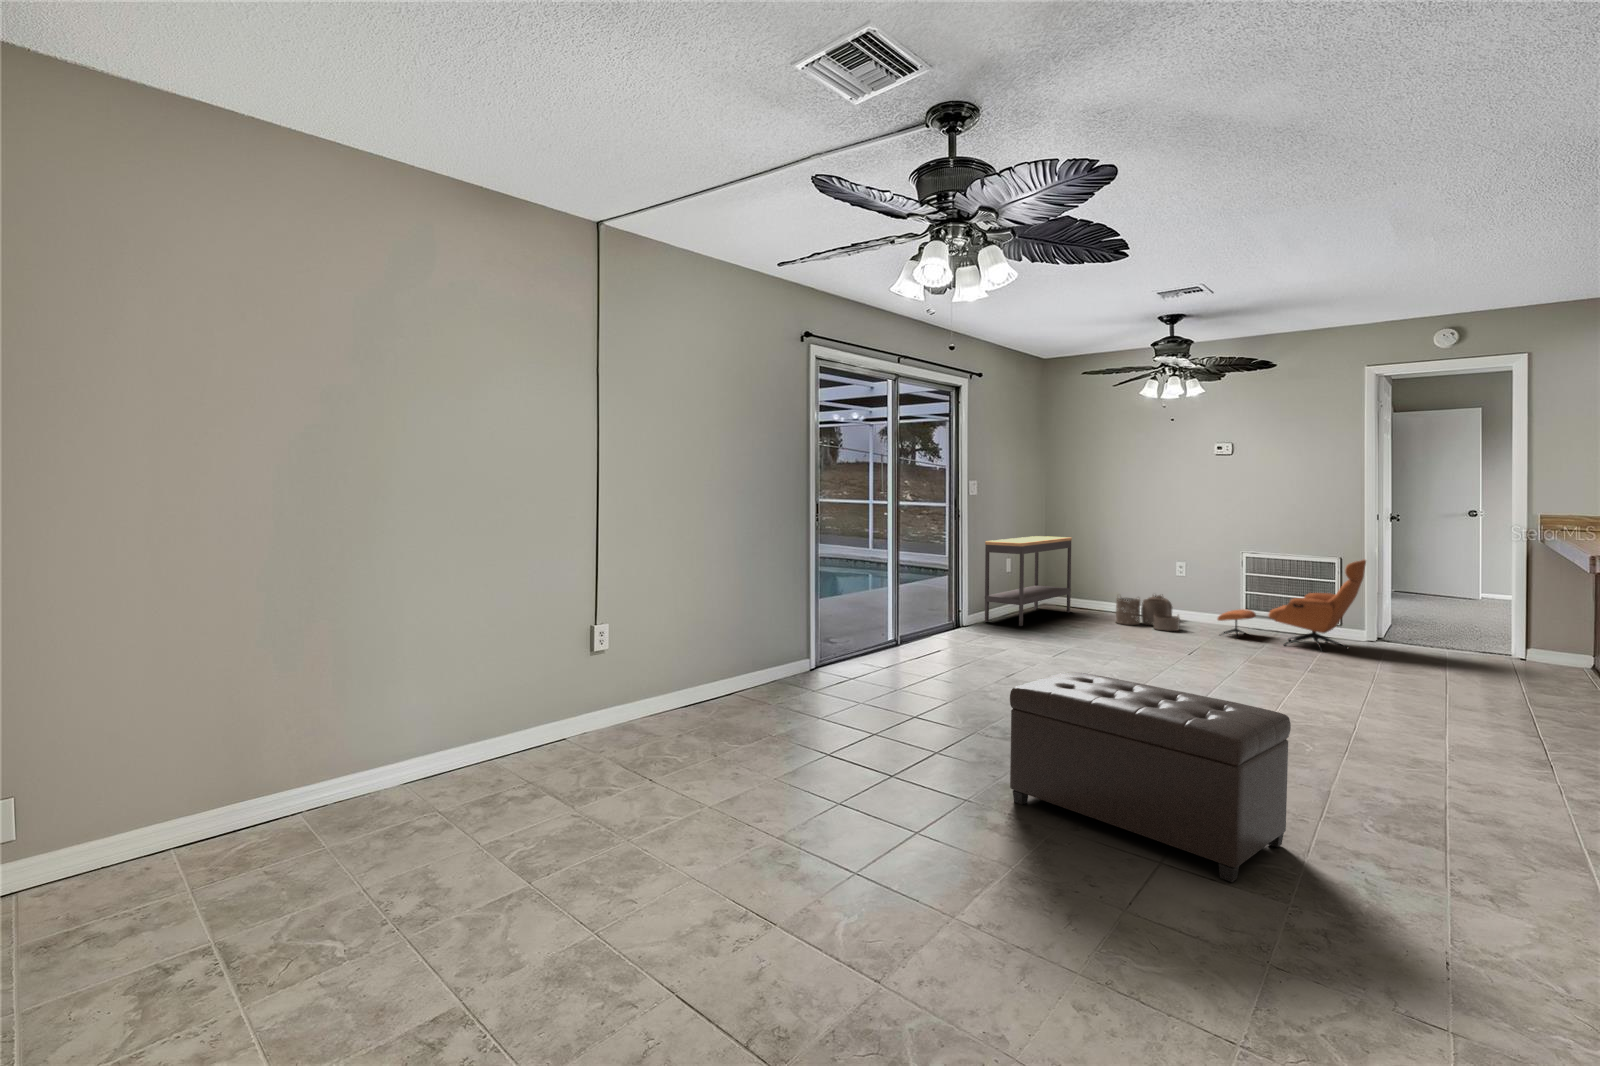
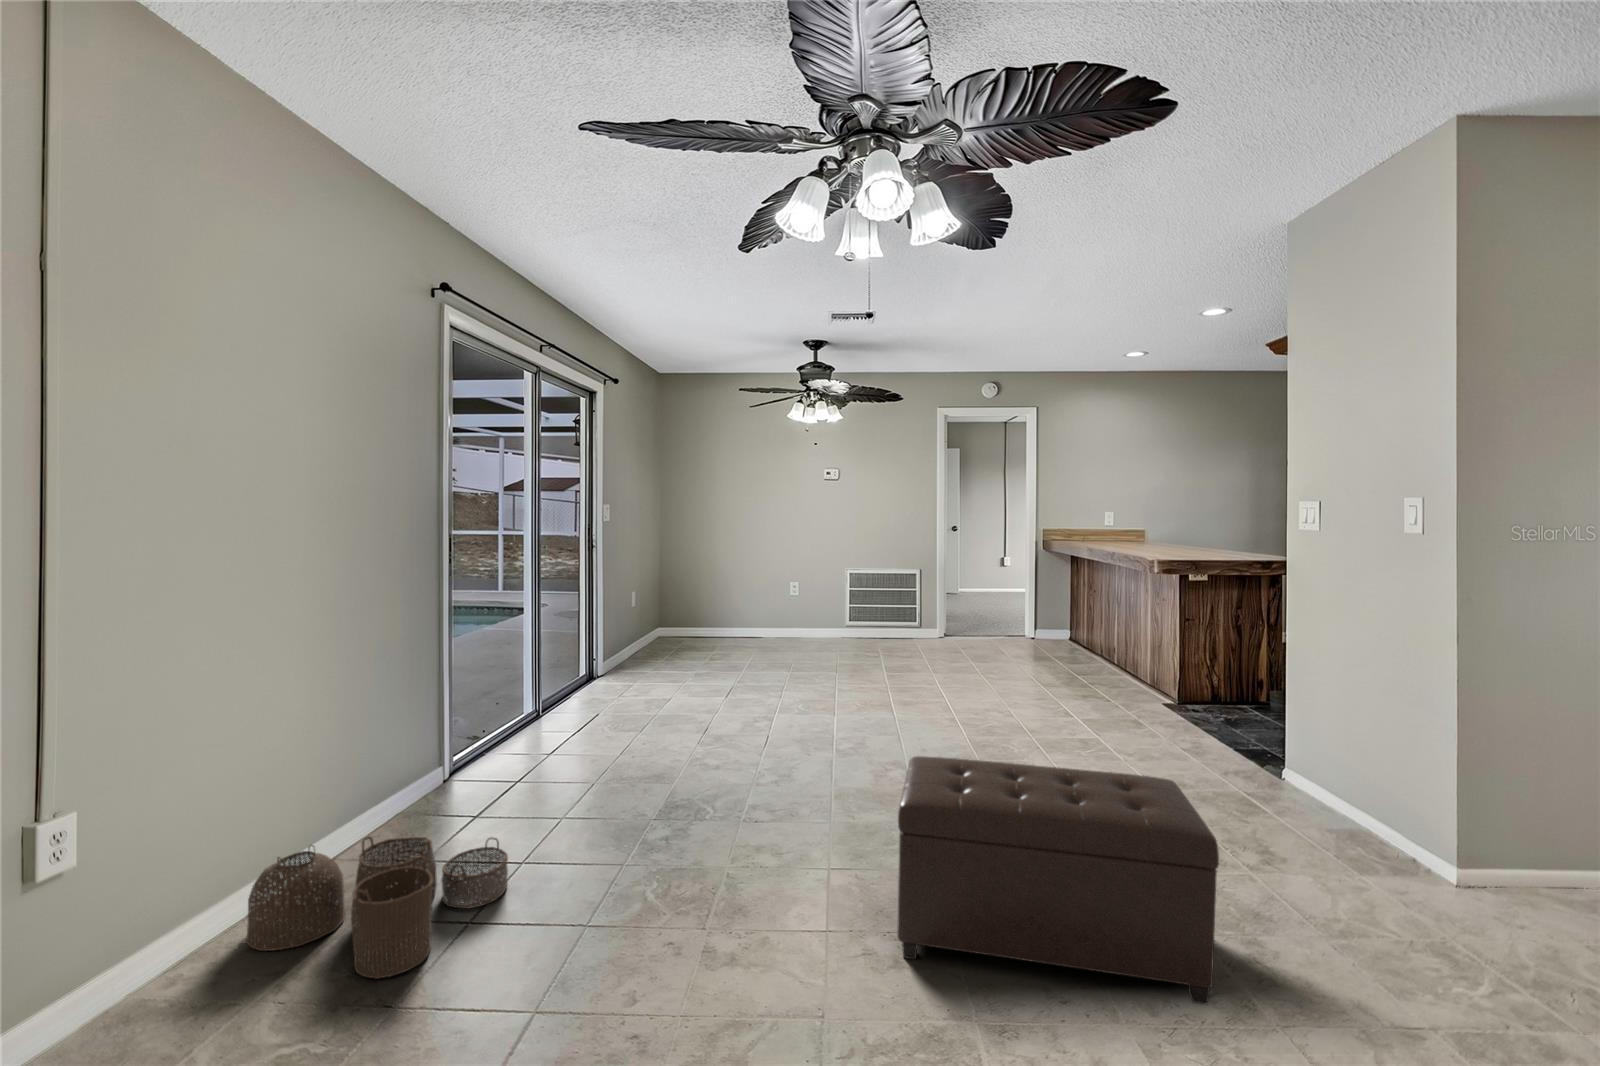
console table: present [985,536,1072,626] -> none [617,559,693,663]
lounge chair: present [1218,560,1366,651] -> none [839,574,952,658]
woven basket: present [1116,595,1180,631] -> present [246,836,508,979]

